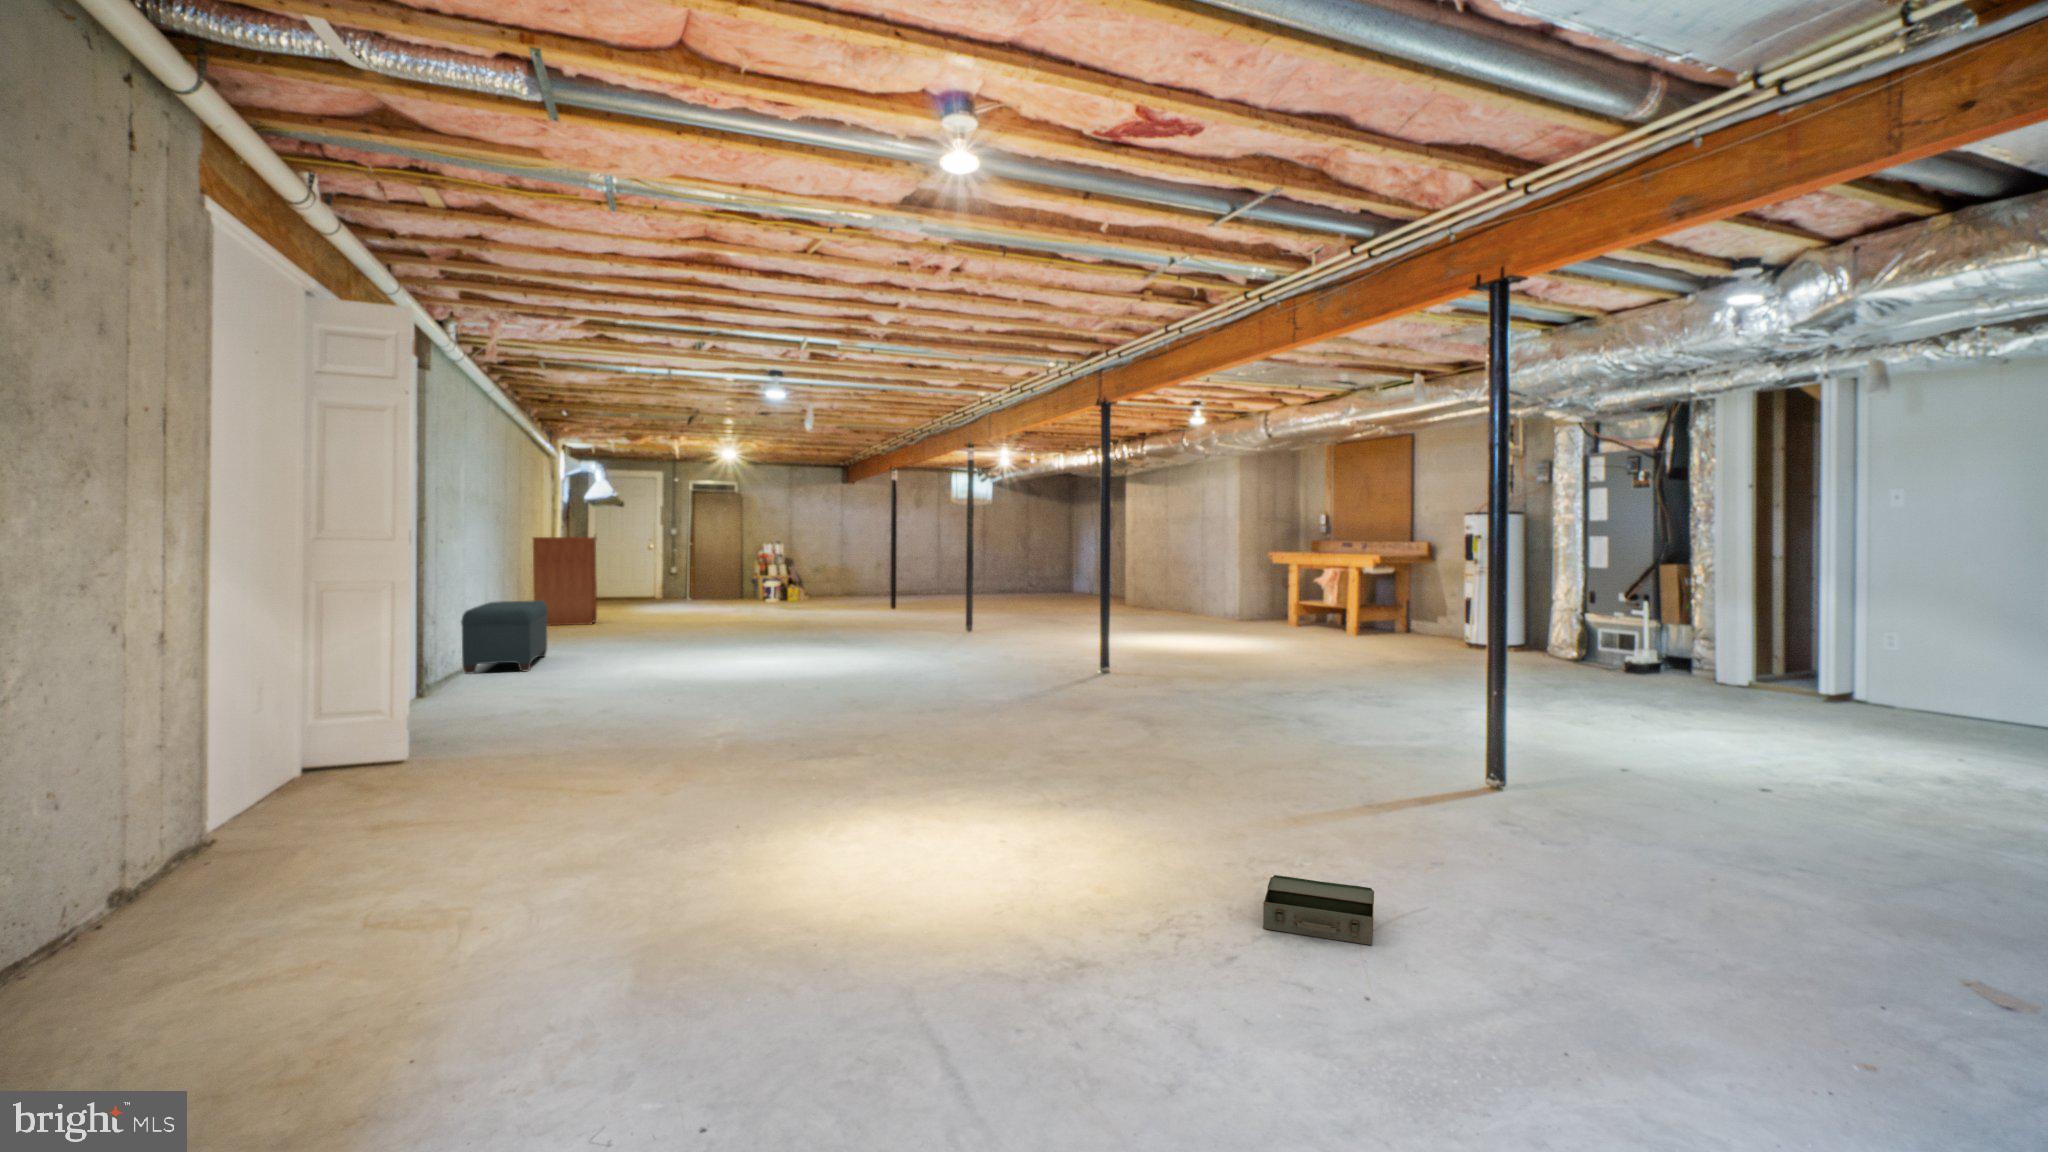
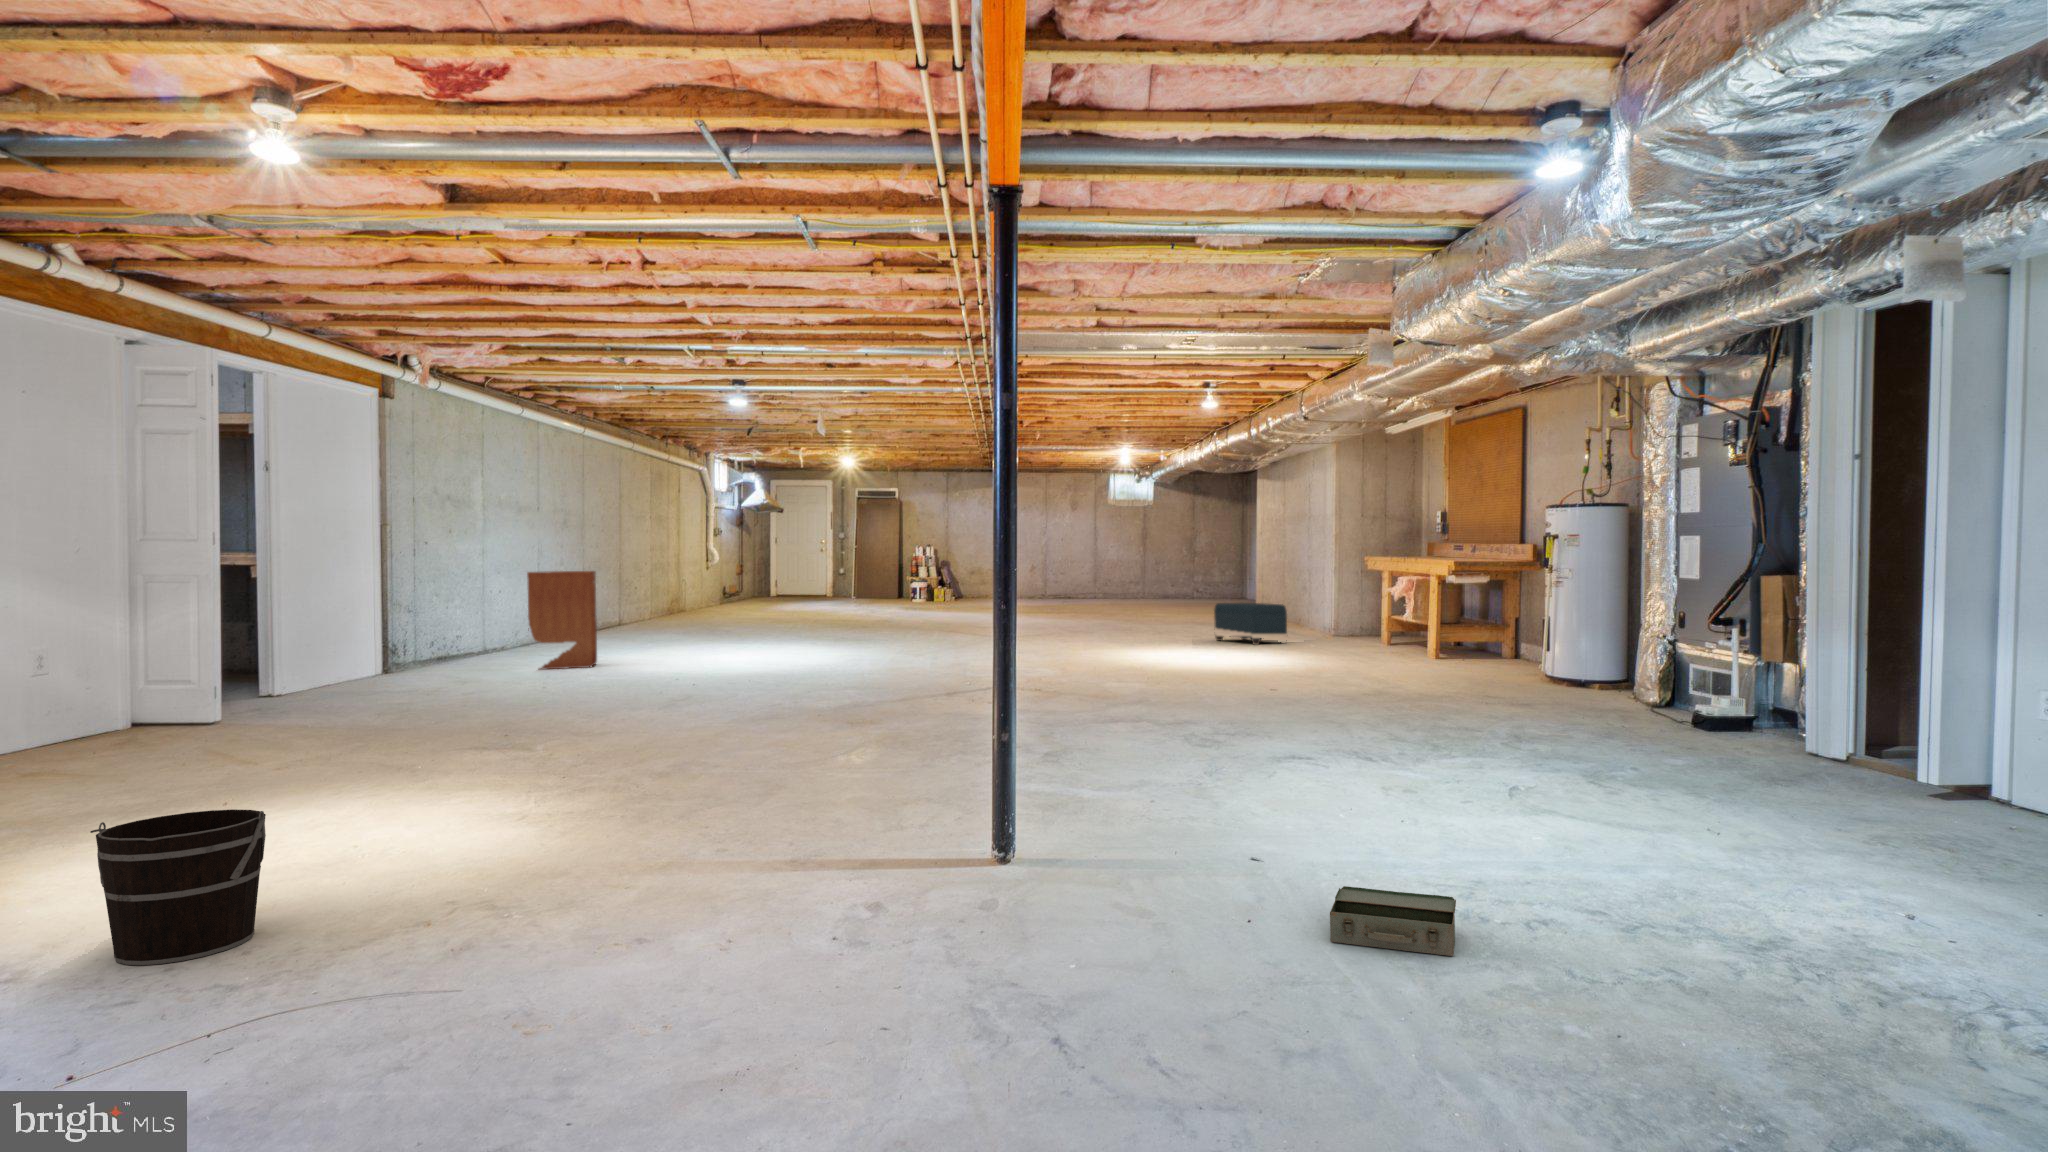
bench: present [461,601,547,674] -> present [1214,603,1287,645]
bucket: none [100,791,274,943] -> present [90,809,266,965]

